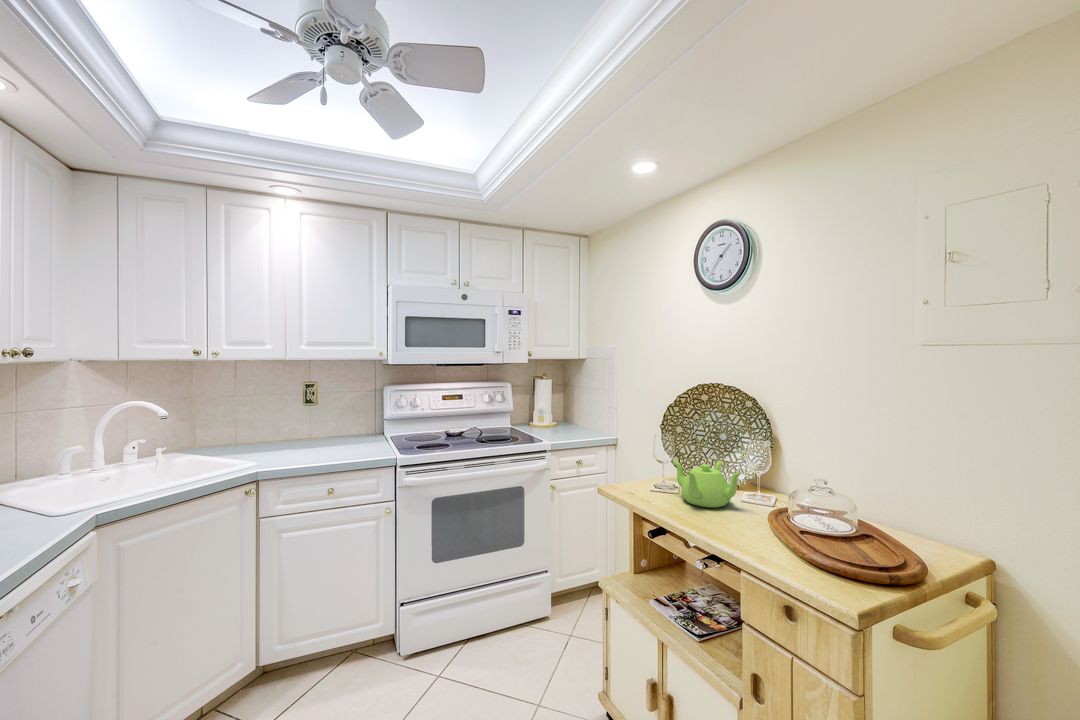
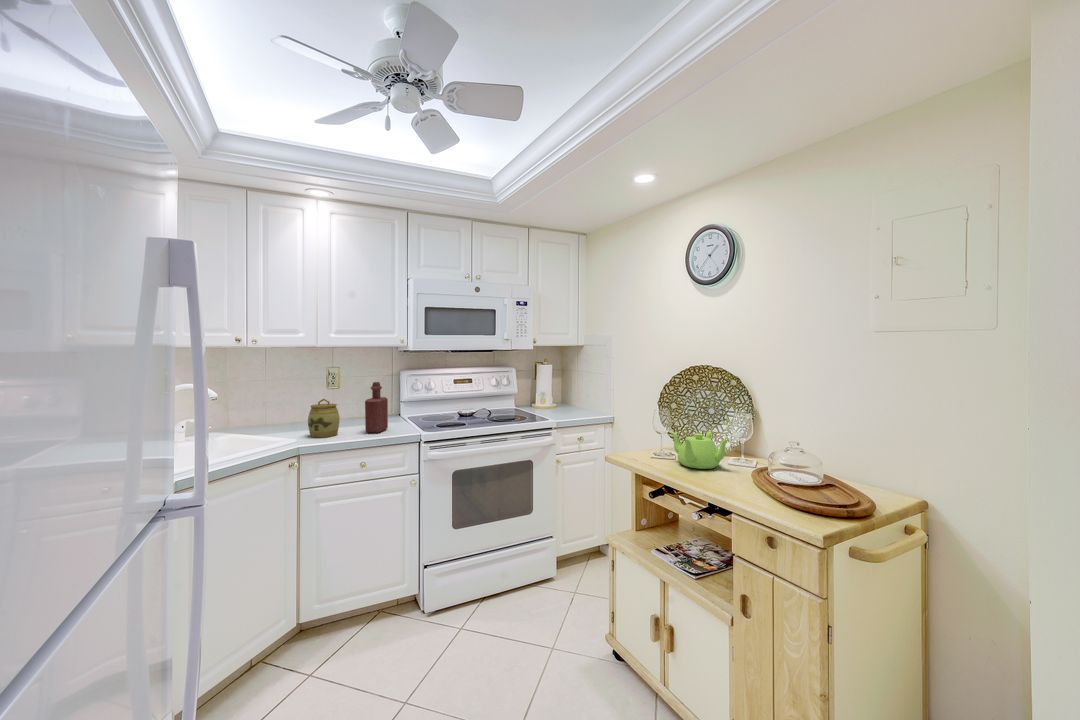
bottle: none [336,399,363,455] -> present [365,382,388,433]
jar: none [272,417,308,460] -> present [308,399,340,437]

